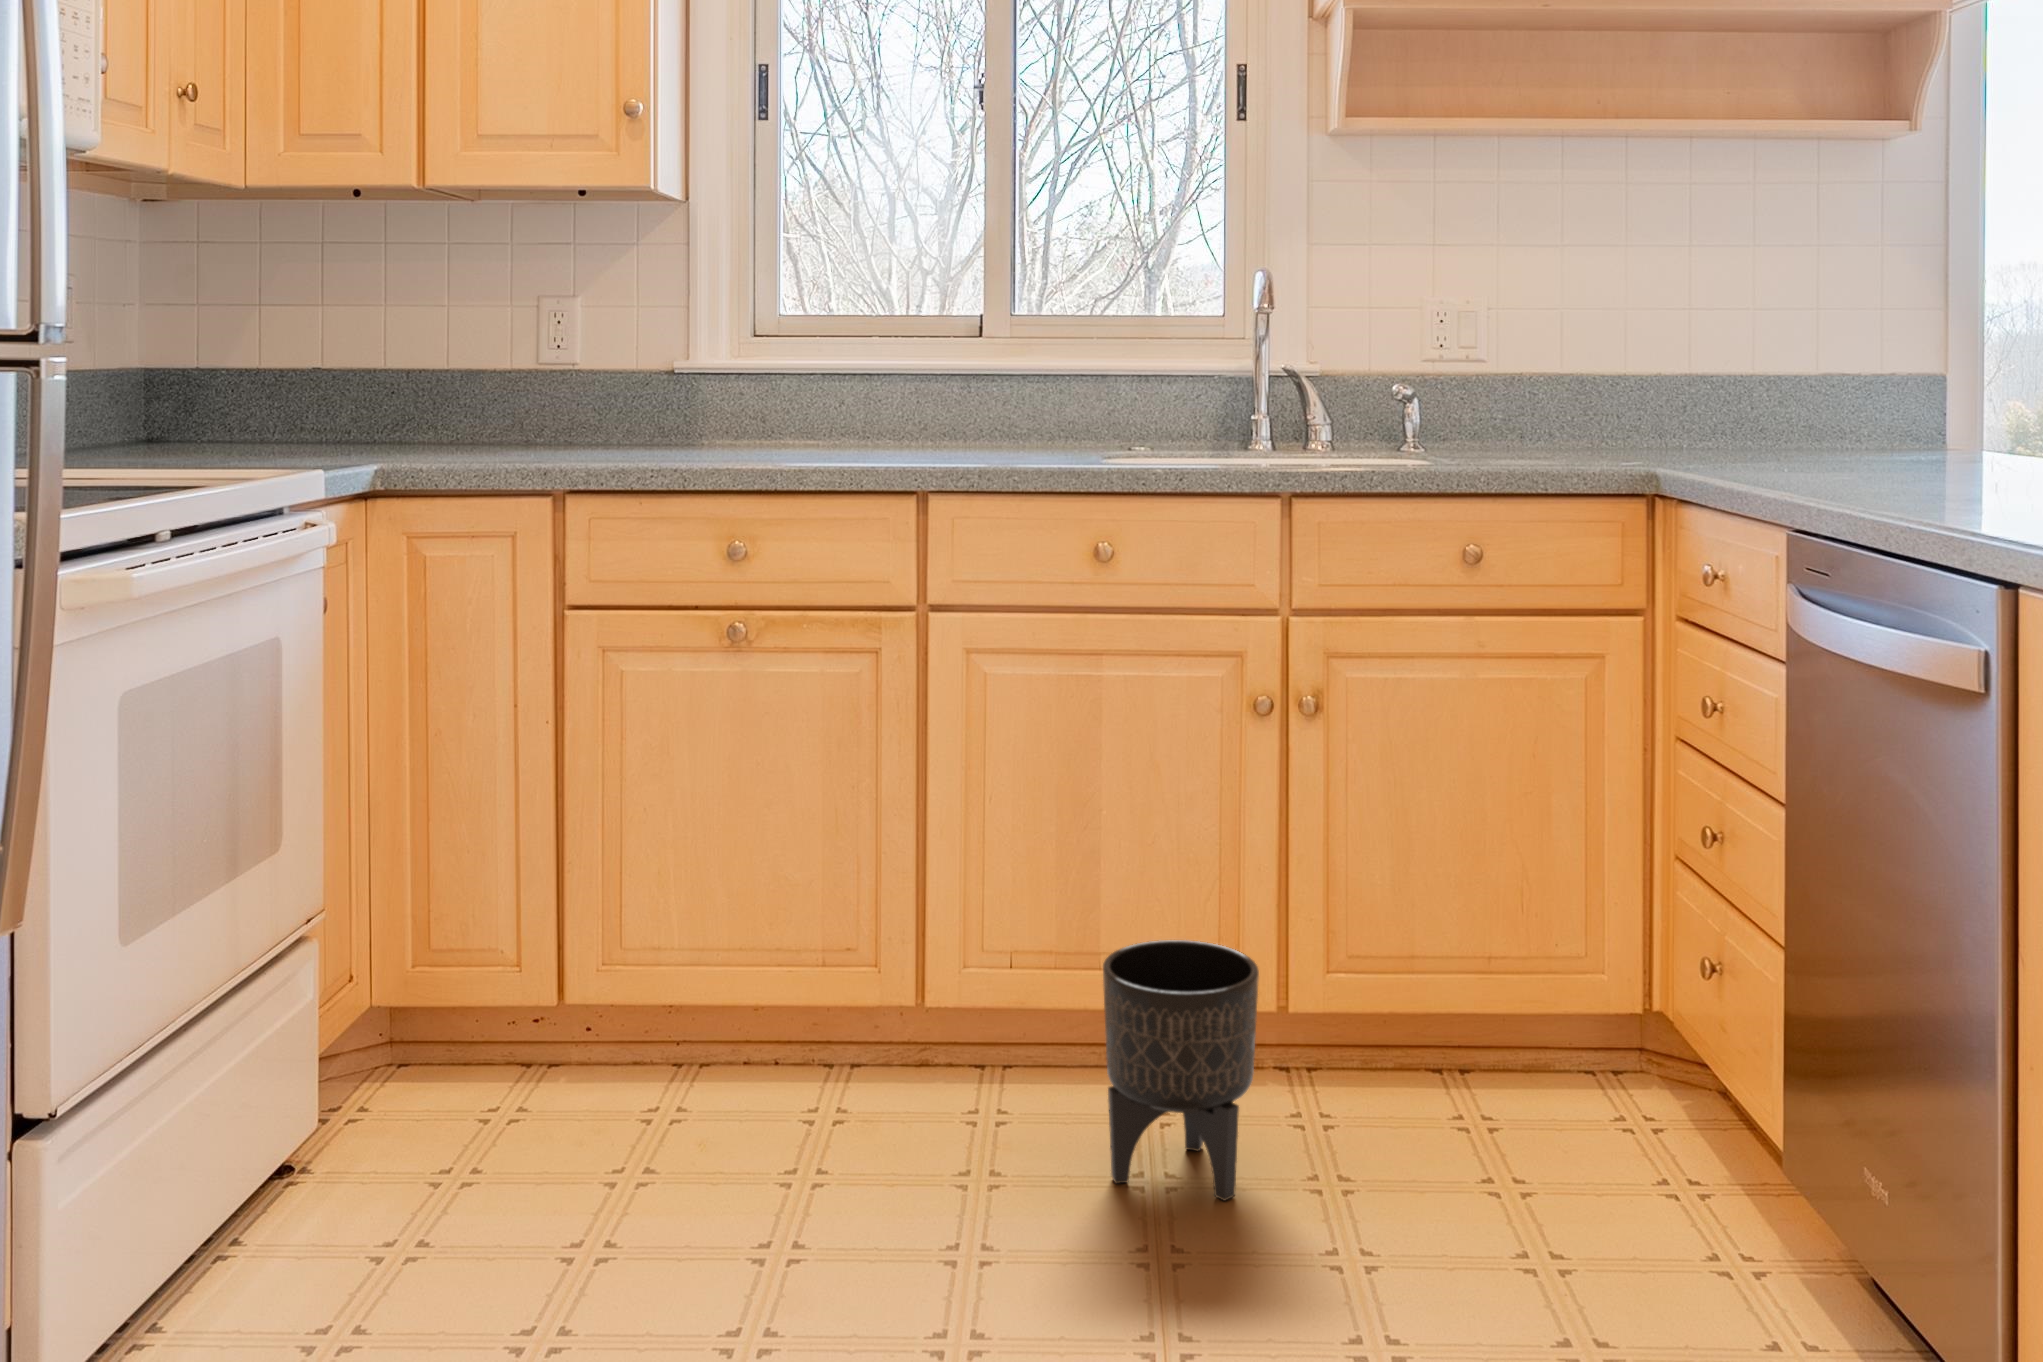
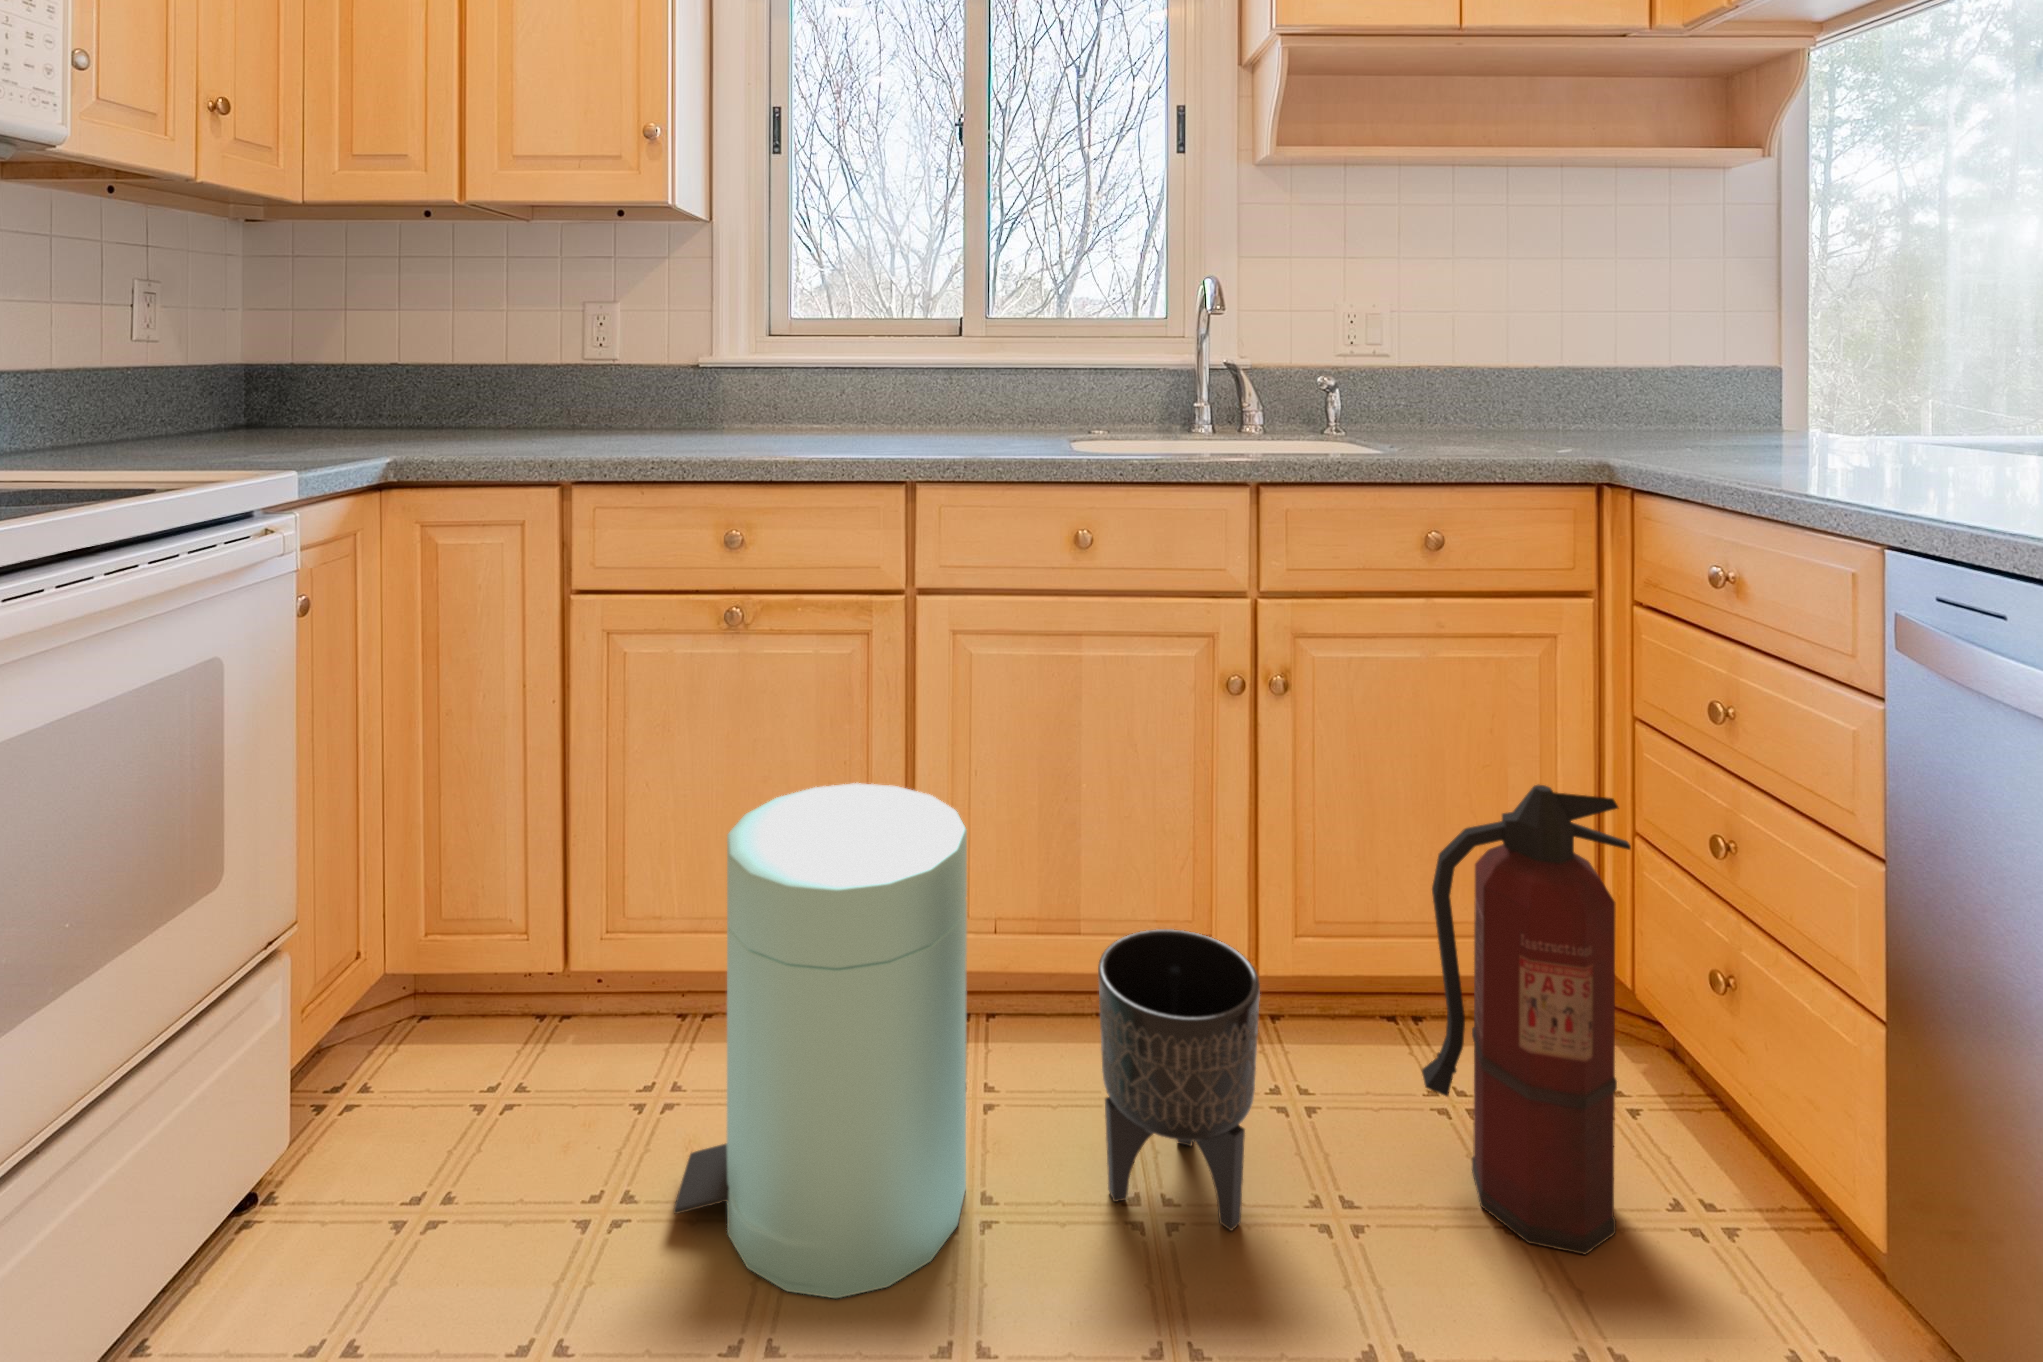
fire extinguisher: none [1429,783,1613,1216] -> present [1422,785,1631,1254]
trash can: none [692,795,974,1235] -> present [674,783,967,1298]

